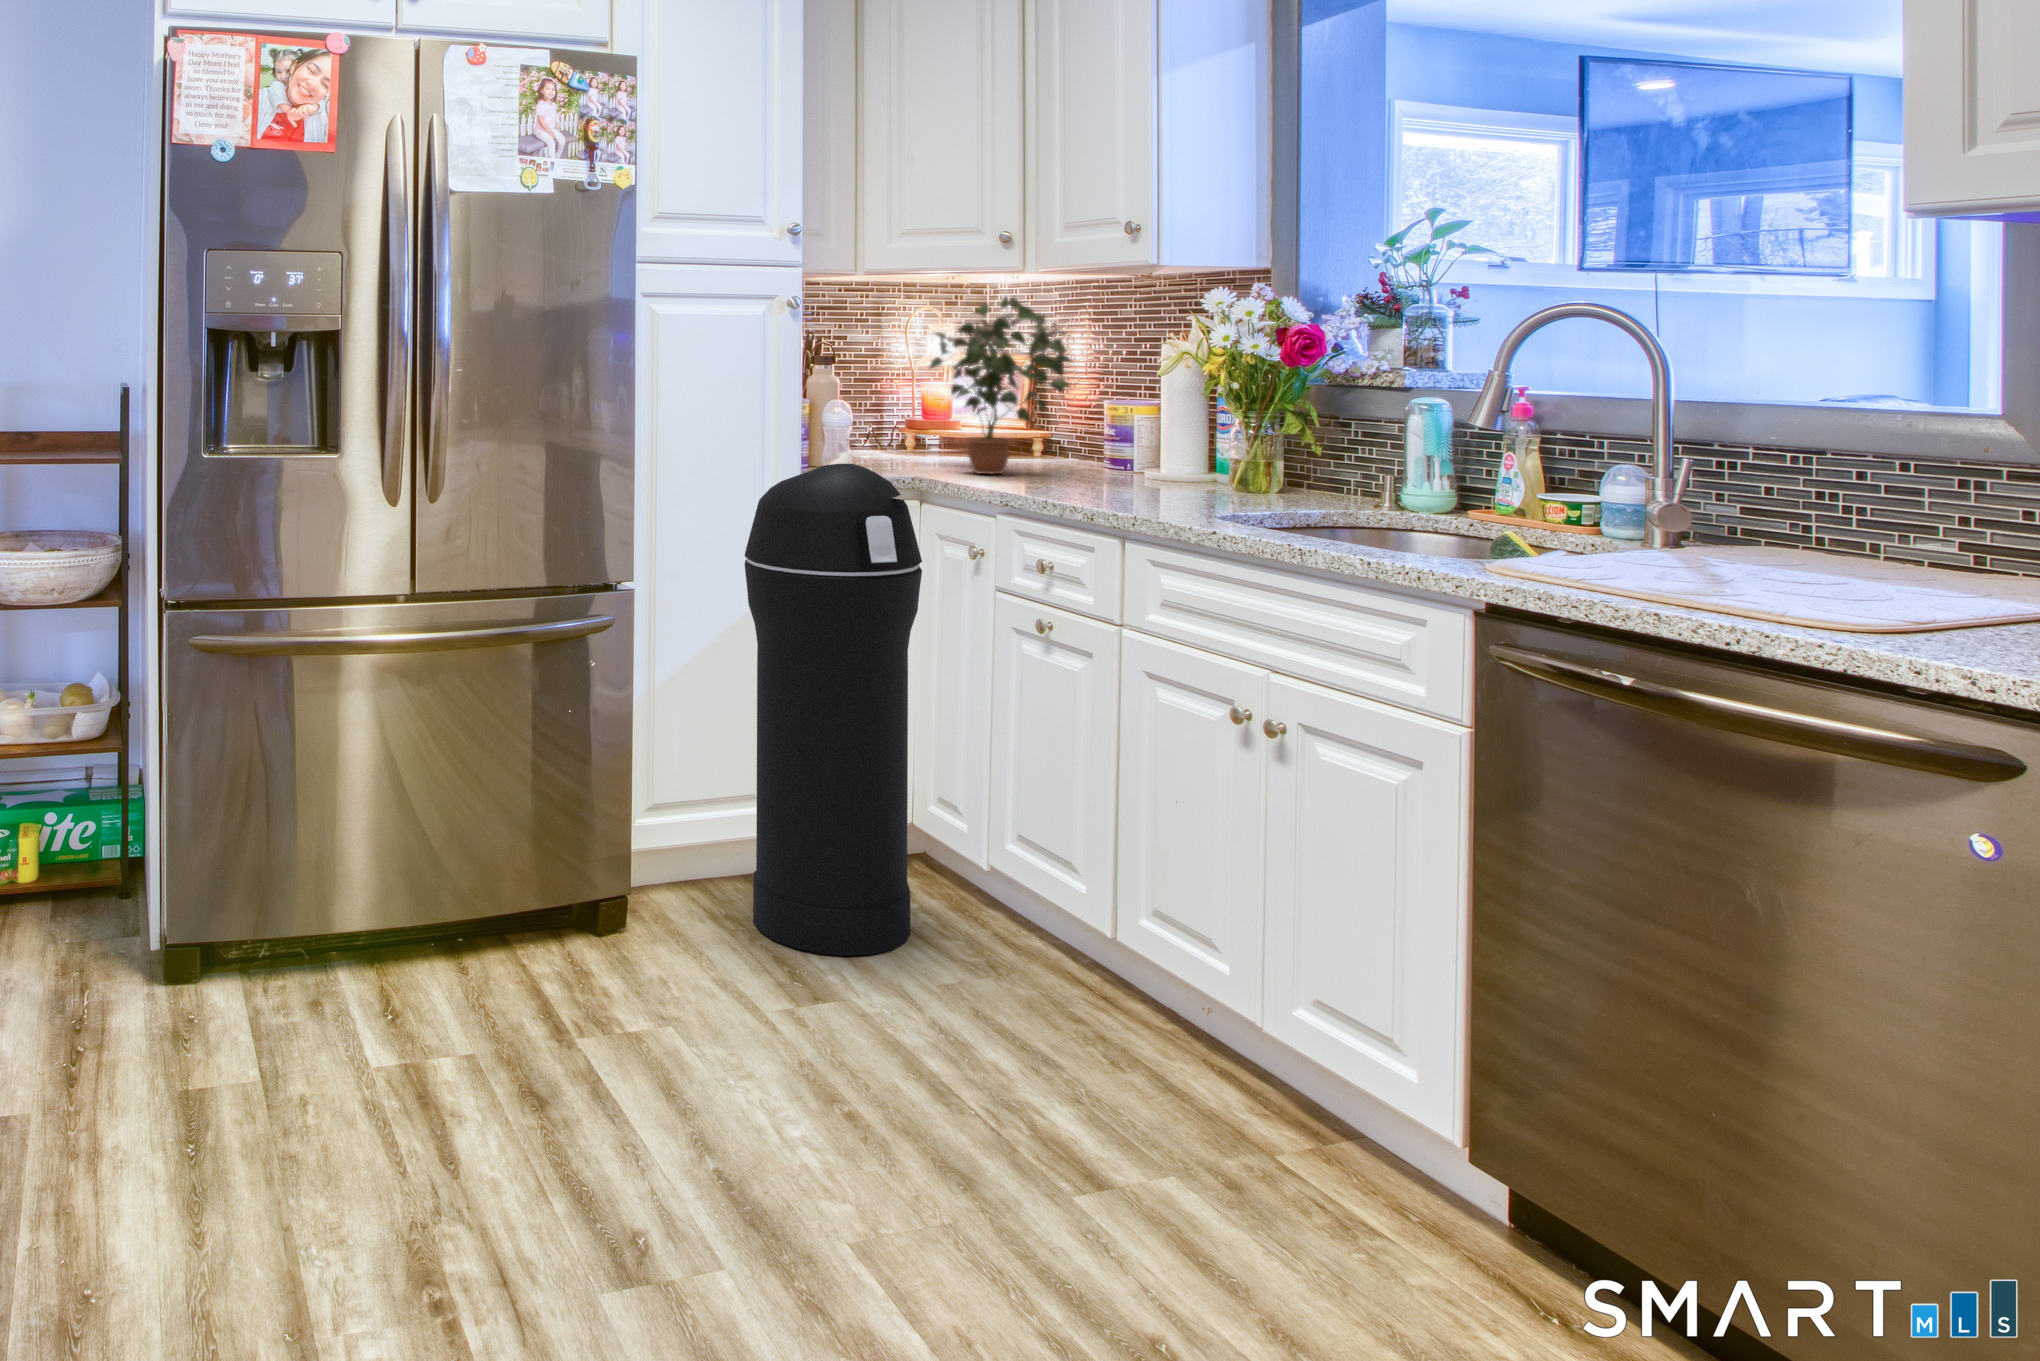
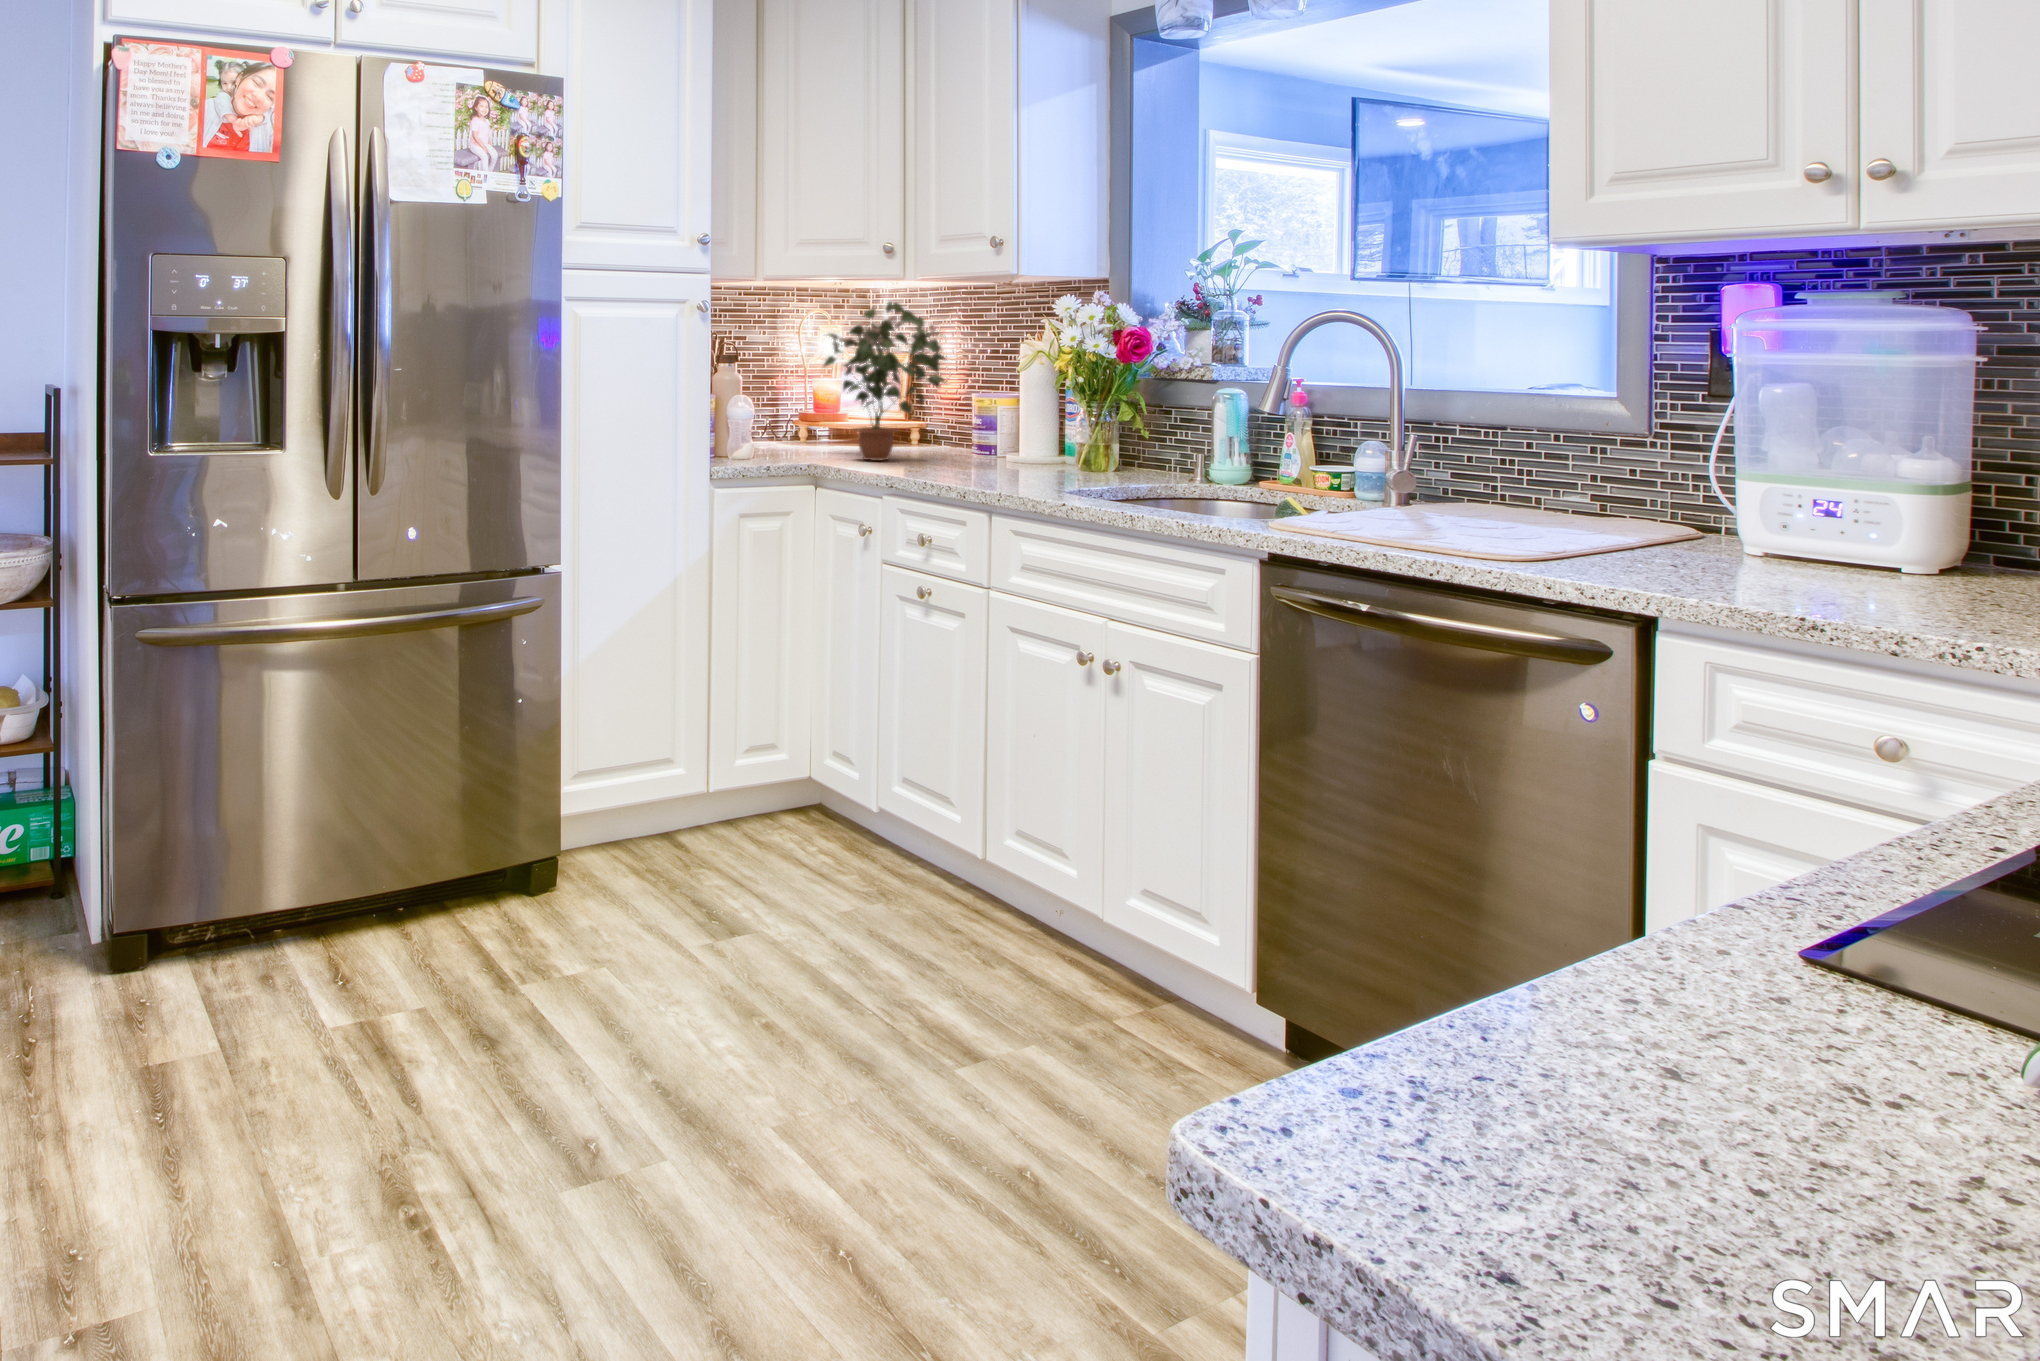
trash can: present [745,464,922,956] -> none [665,453,821,895]

